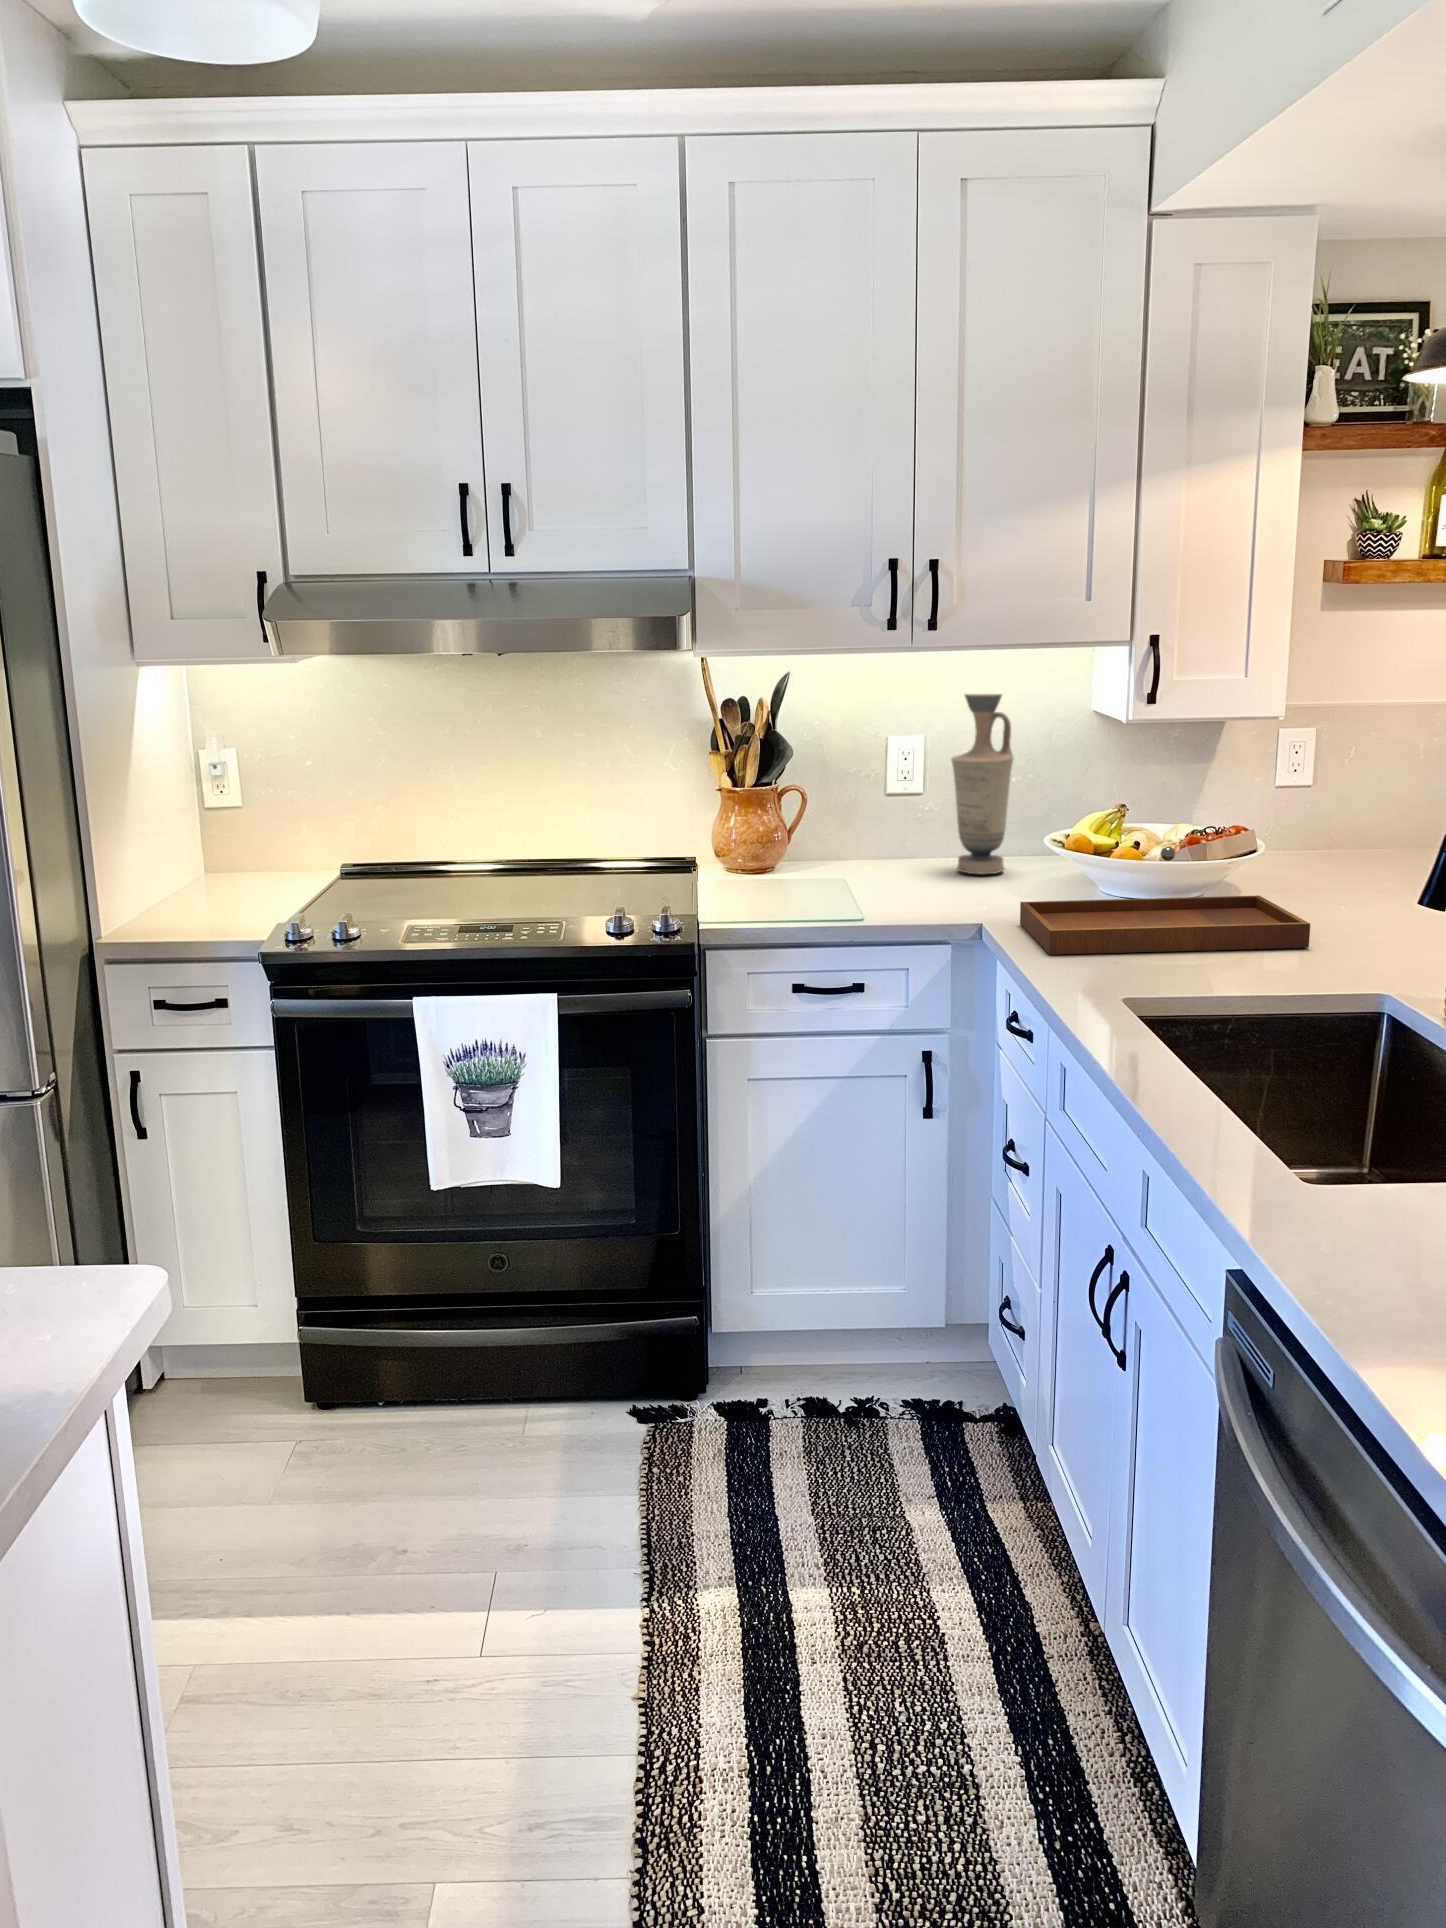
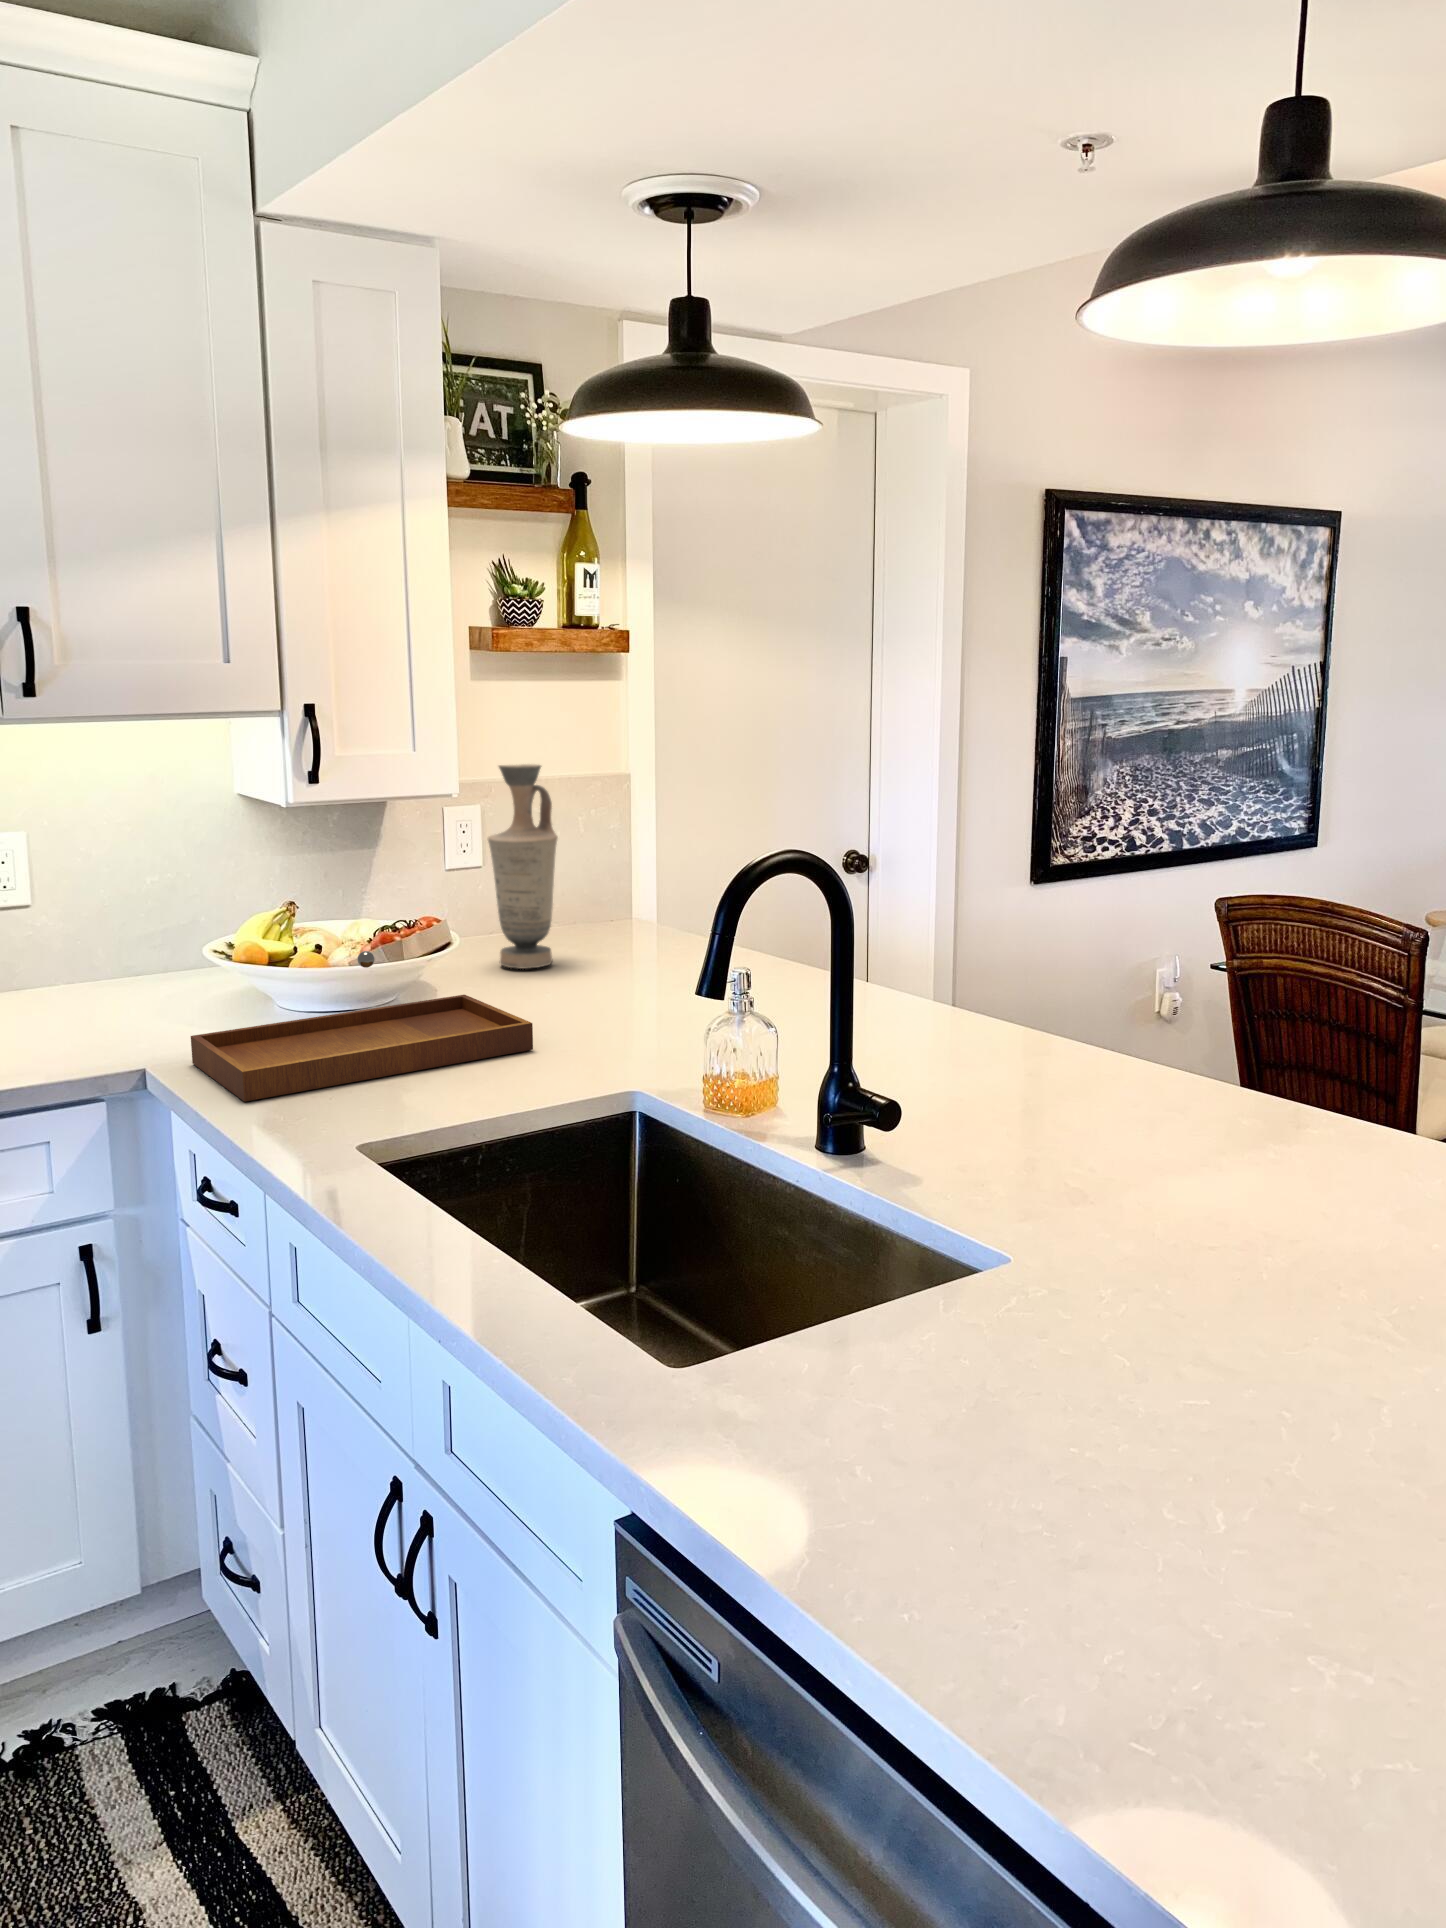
vase: present [951,694,1013,874] -> present [488,764,558,969]

